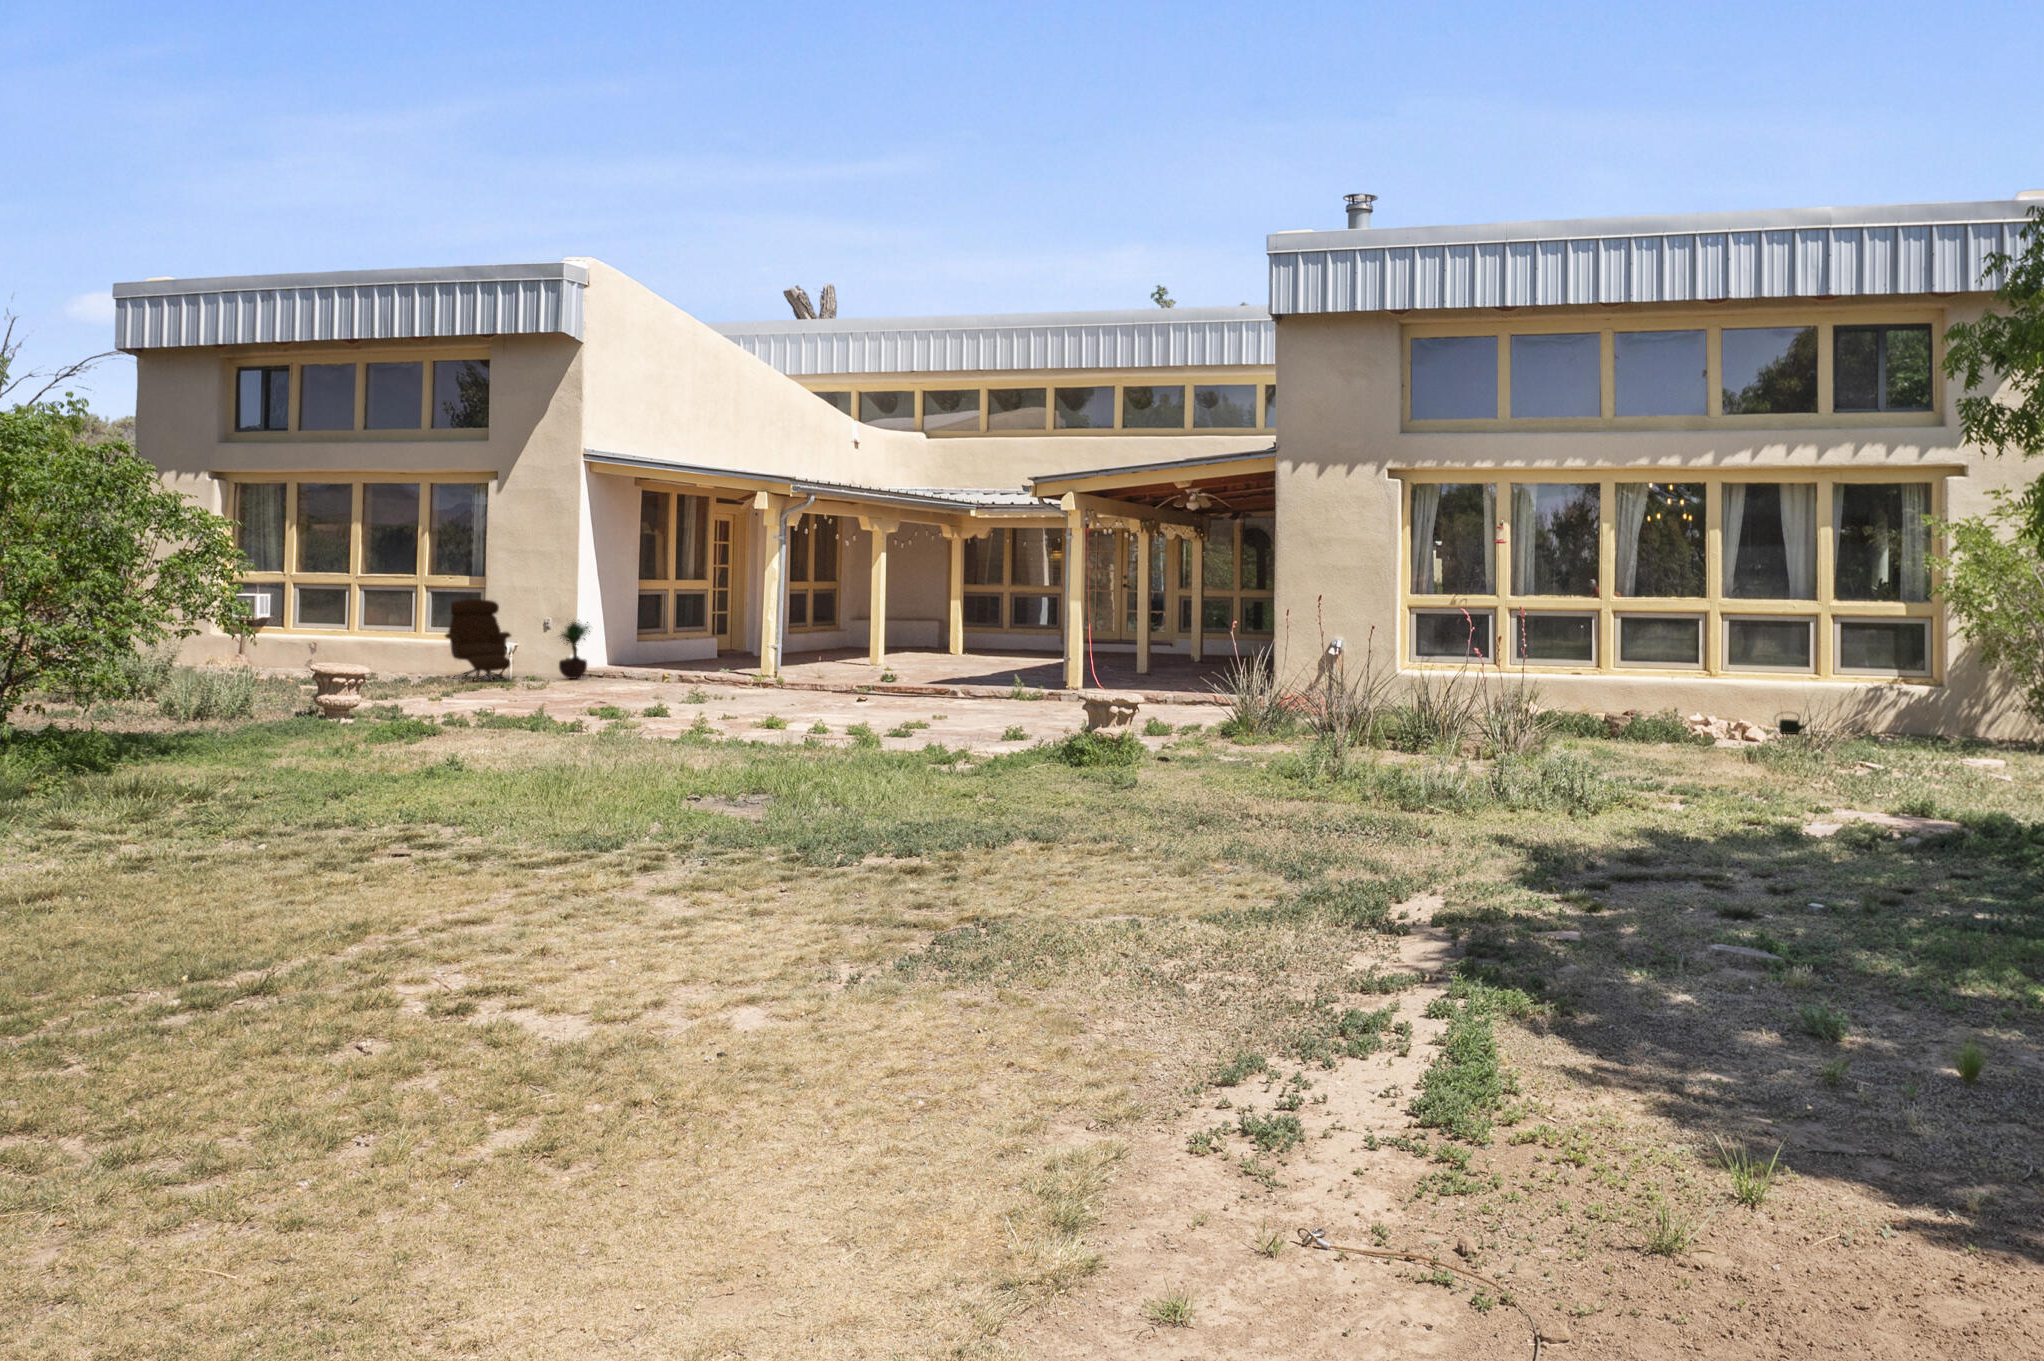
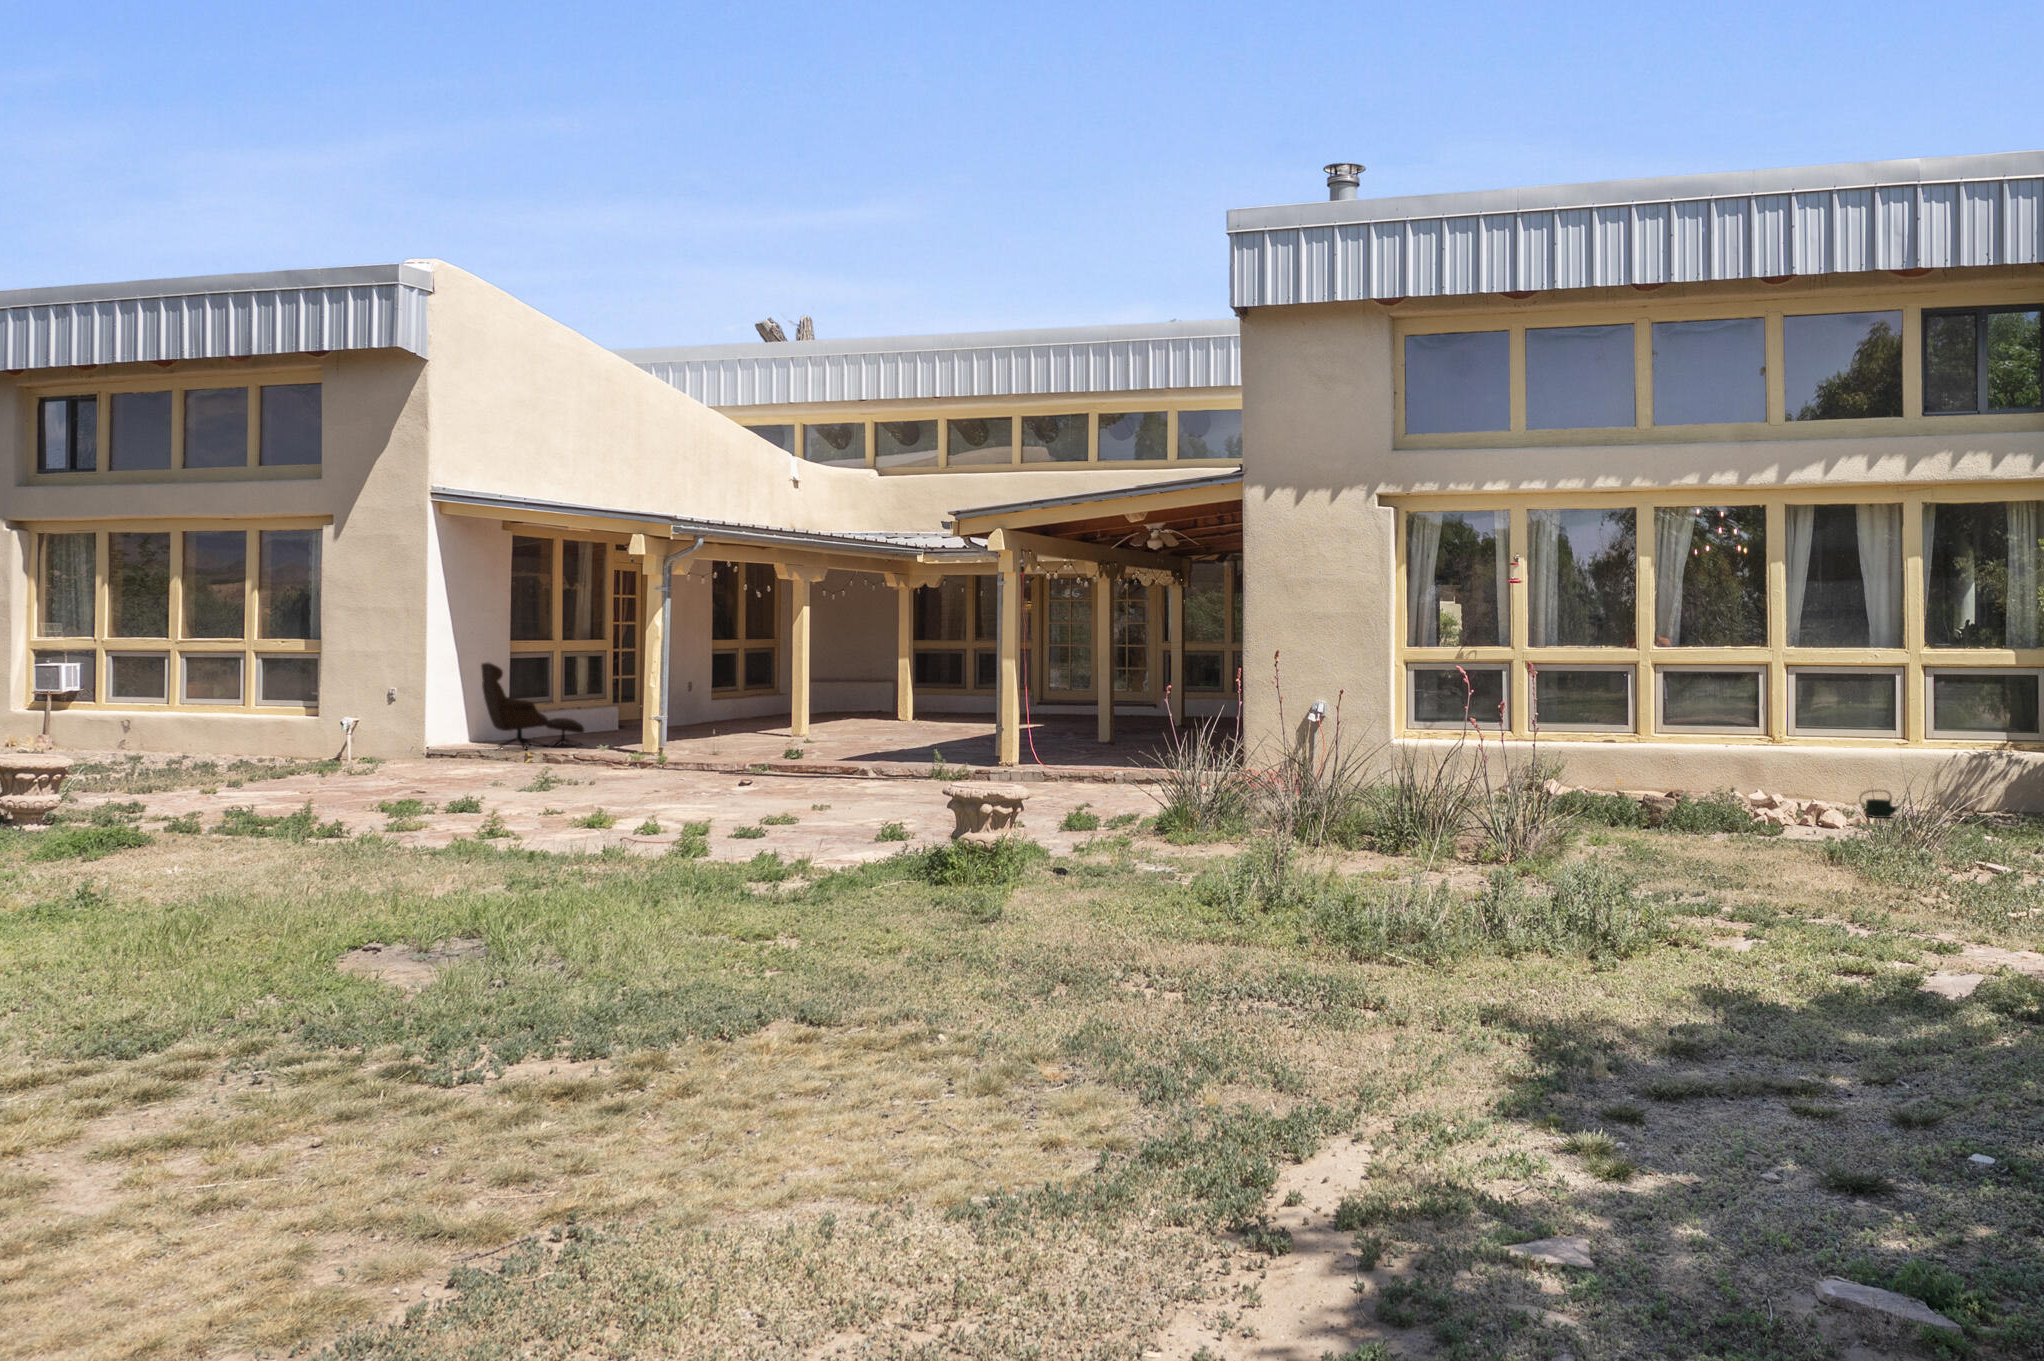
lounge chair: present [445,599,511,681] -> present [481,662,584,750]
potted tree: present [559,620,590,679] -> none [393,685,440,761]

